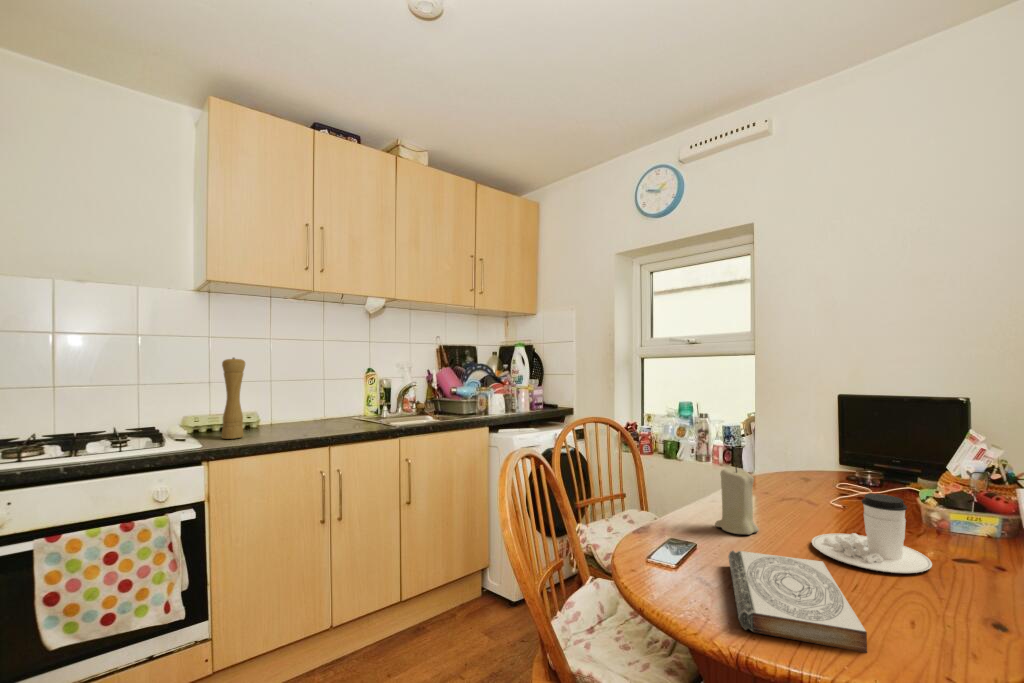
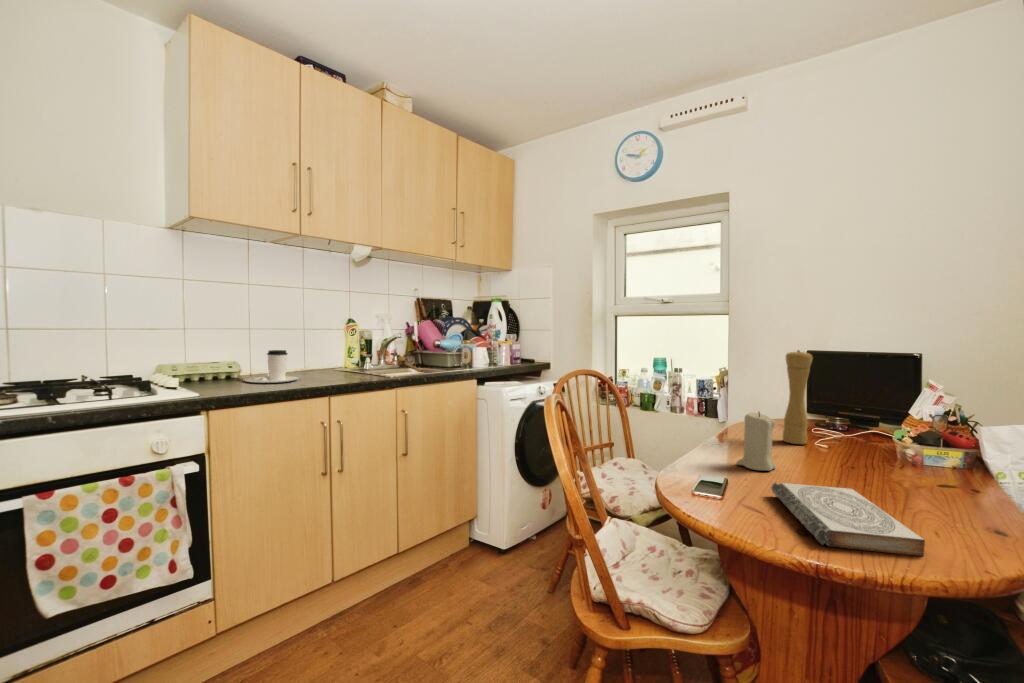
pepper mill: present [222,358,245,439] -> present [783,350,812,444]
coffee cup: present [812,494,932,573] -> present [243,350,299,383]

